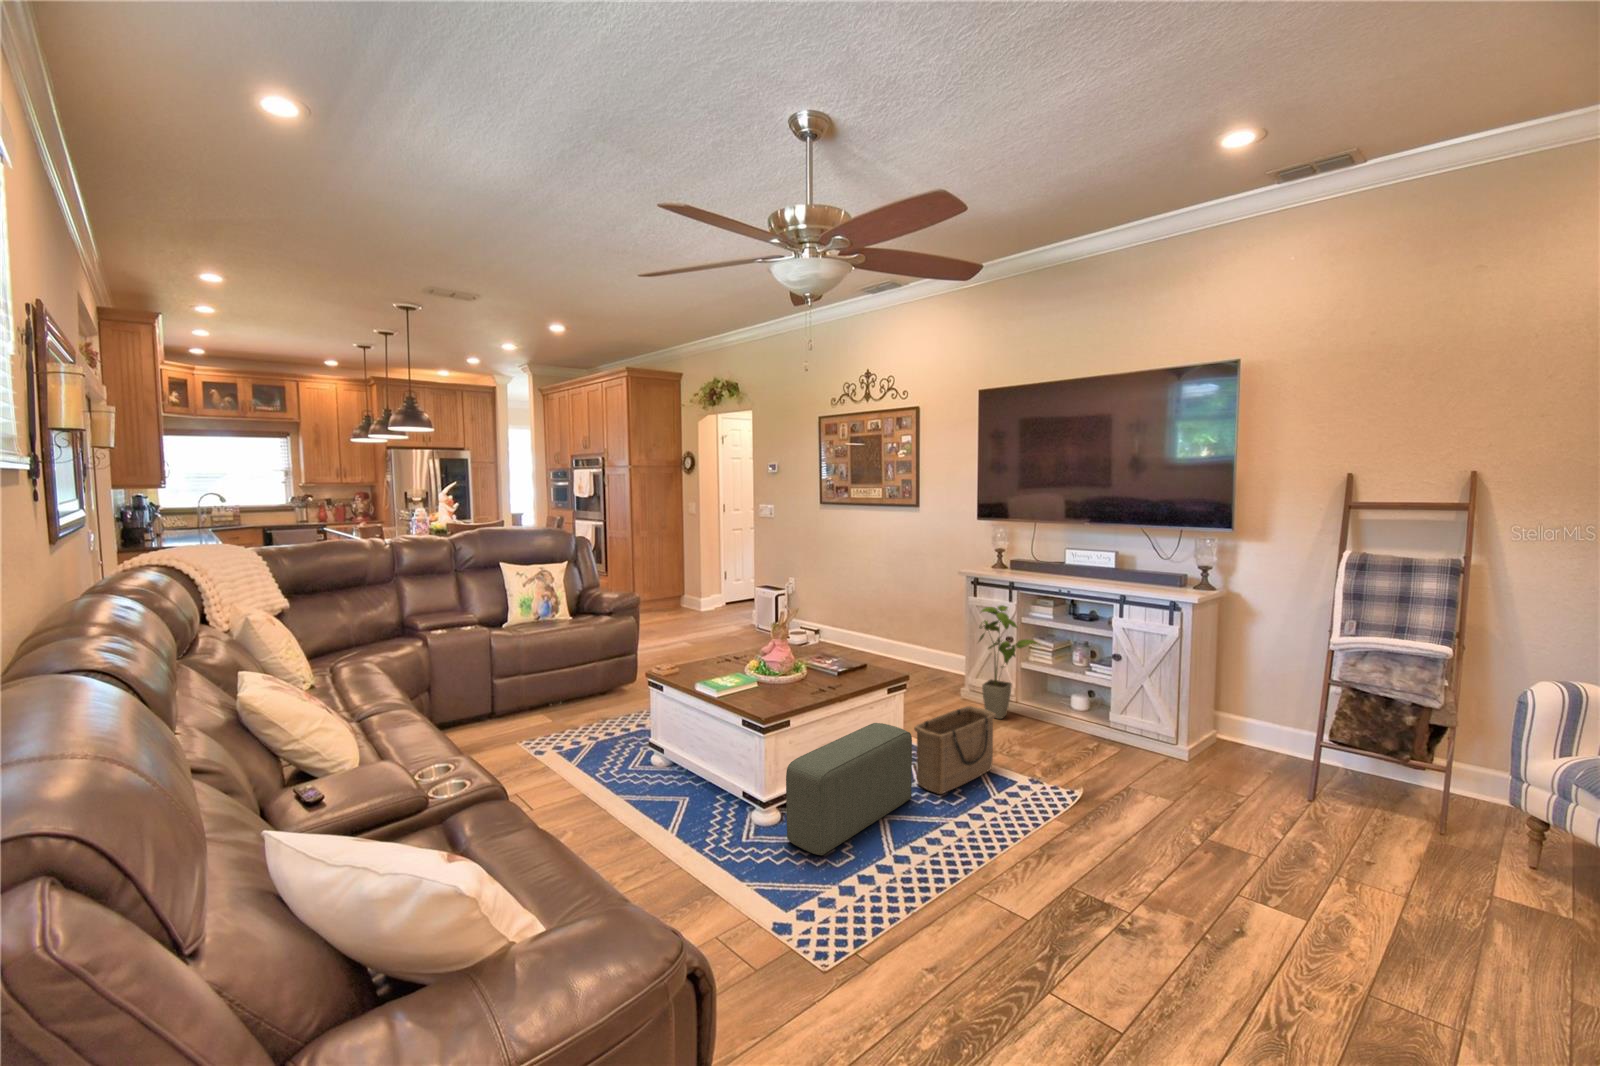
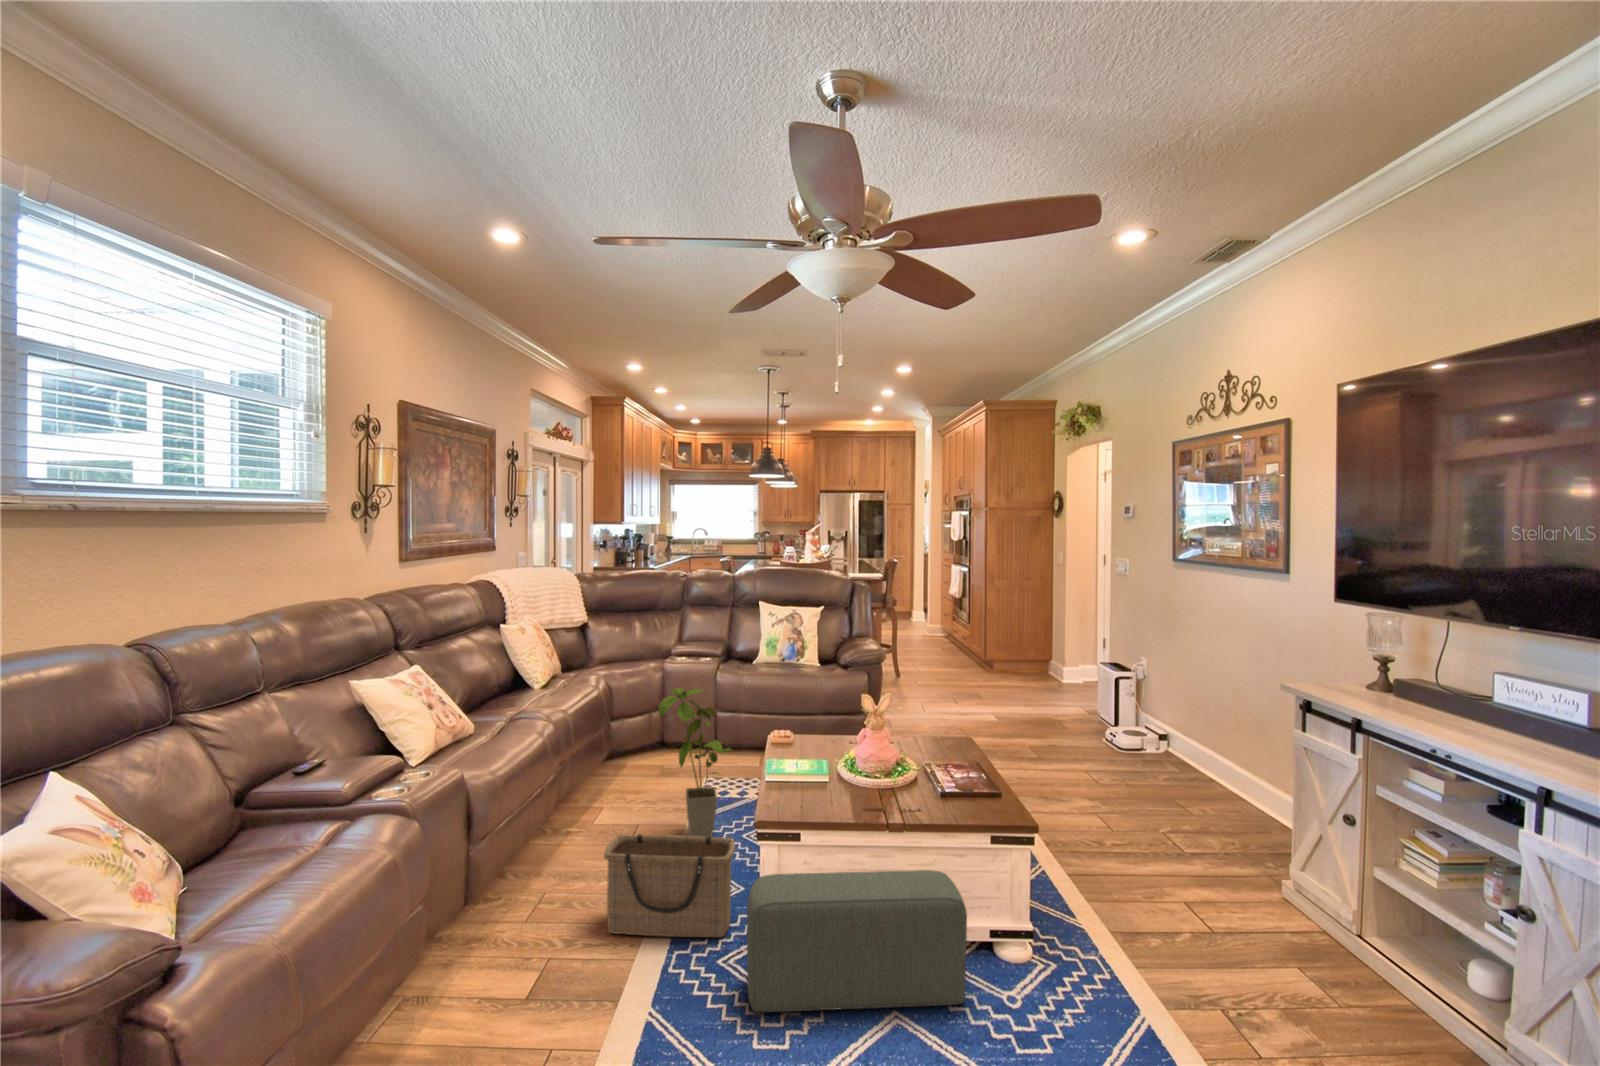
house plant: present [979,605,1037,719] -> present [659,688,733,837]
basket: present [914,706,996,794] -> present [604,834,735,937]

